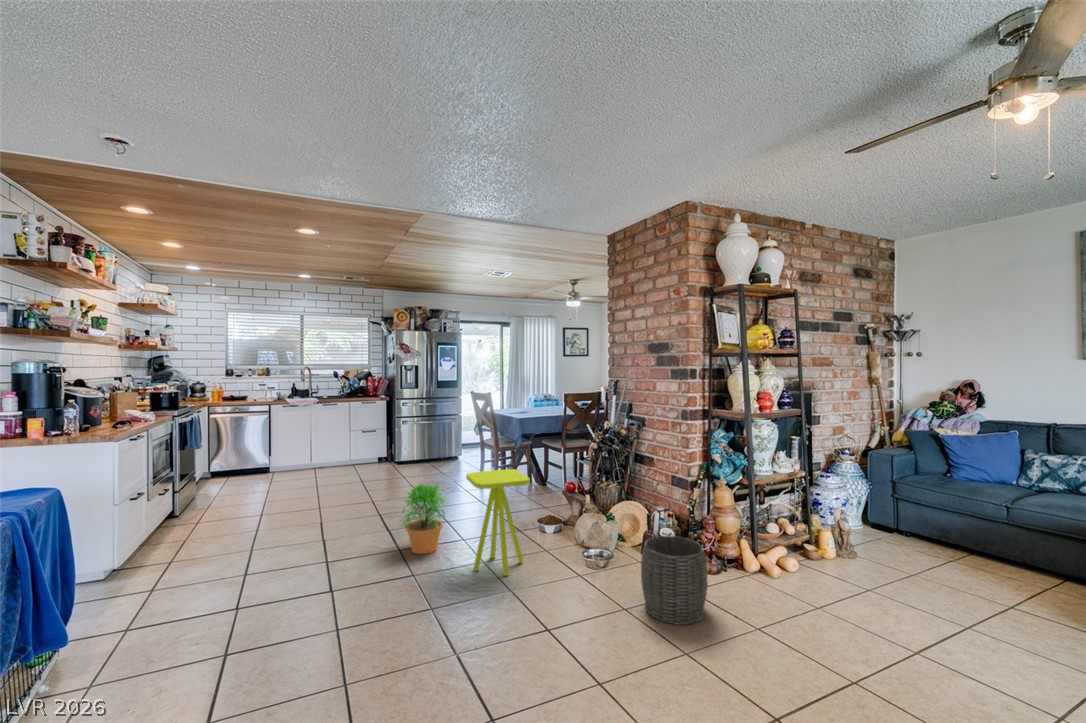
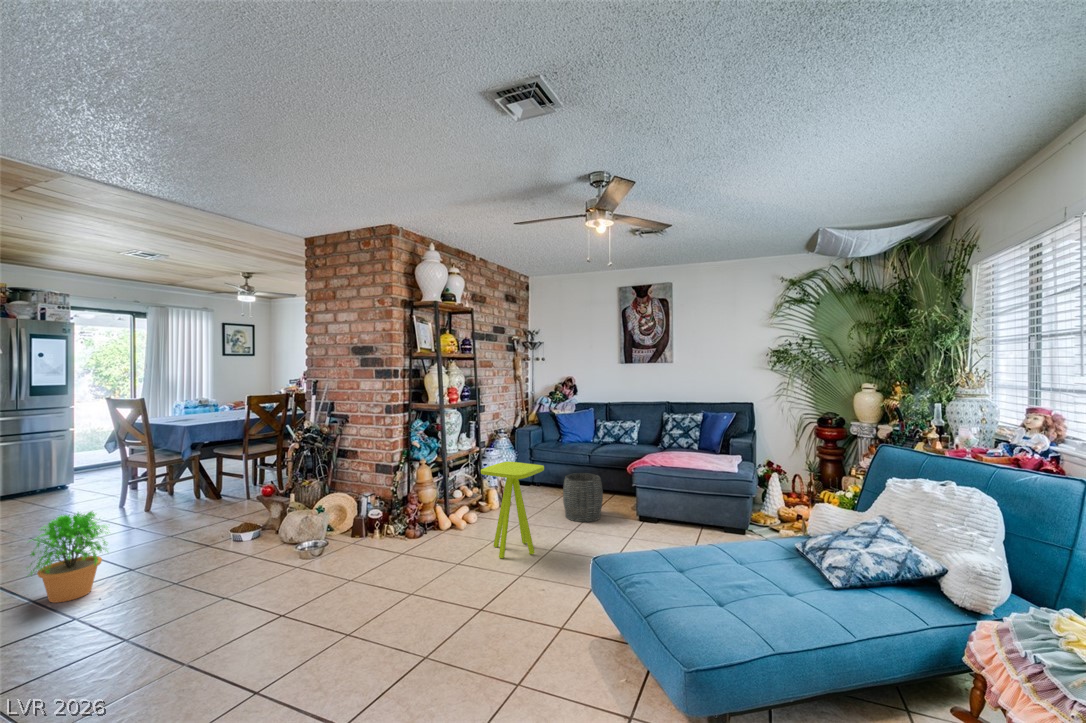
side table: present [466,469,530,575] -> present [481,462,544,558]
woven basket: present [641,536,708,625] -> present [563,473,603,522]

